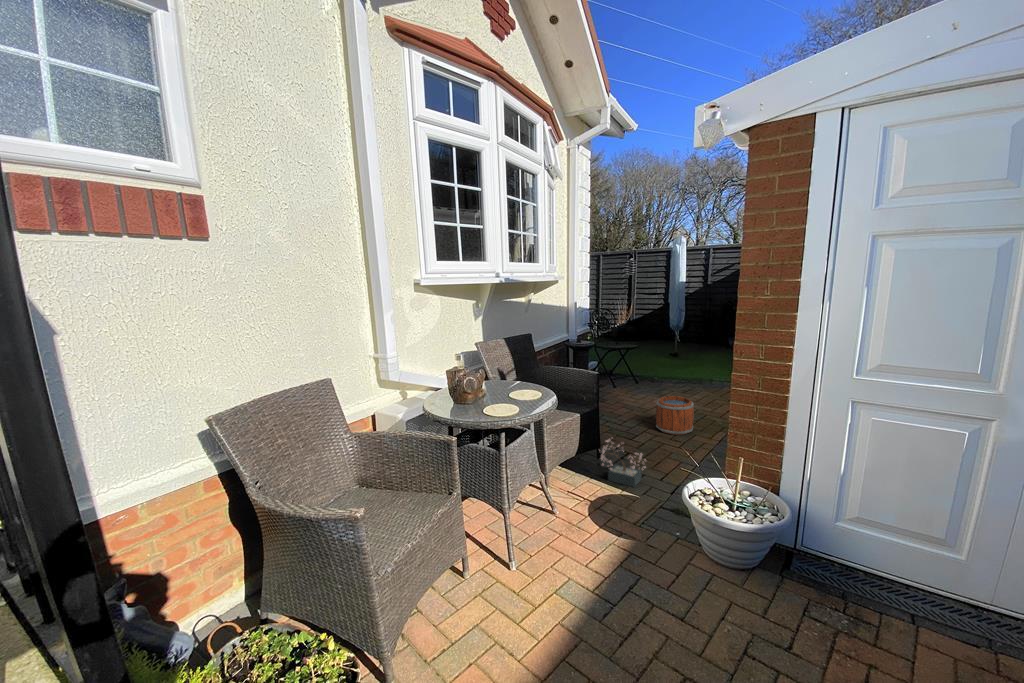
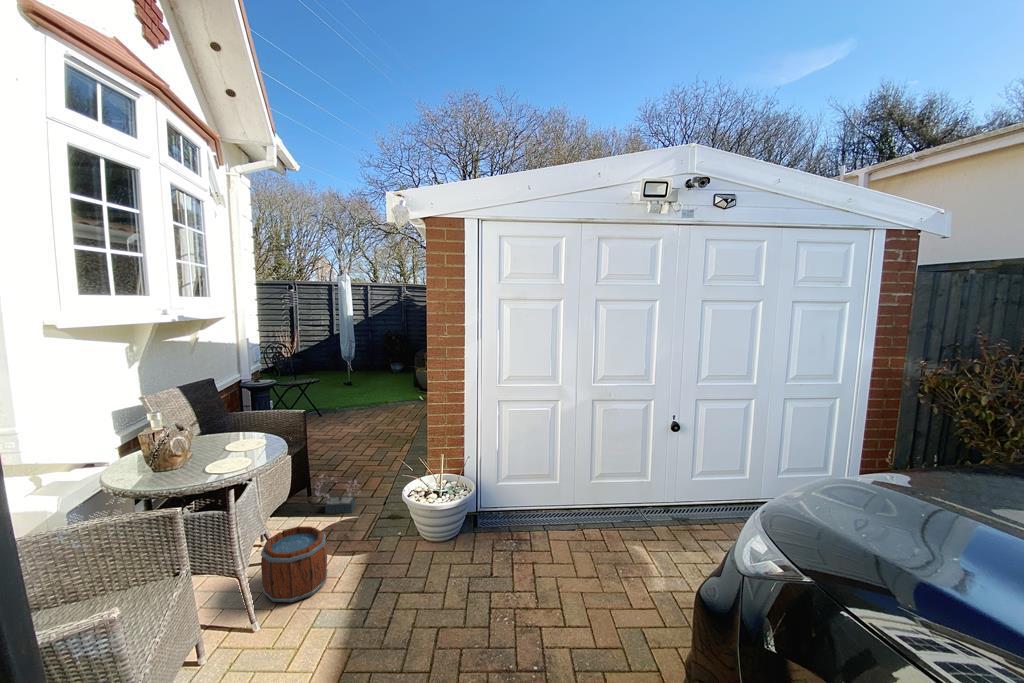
bucket: present [656,396,694,435] -> present [261,526,327,603]

